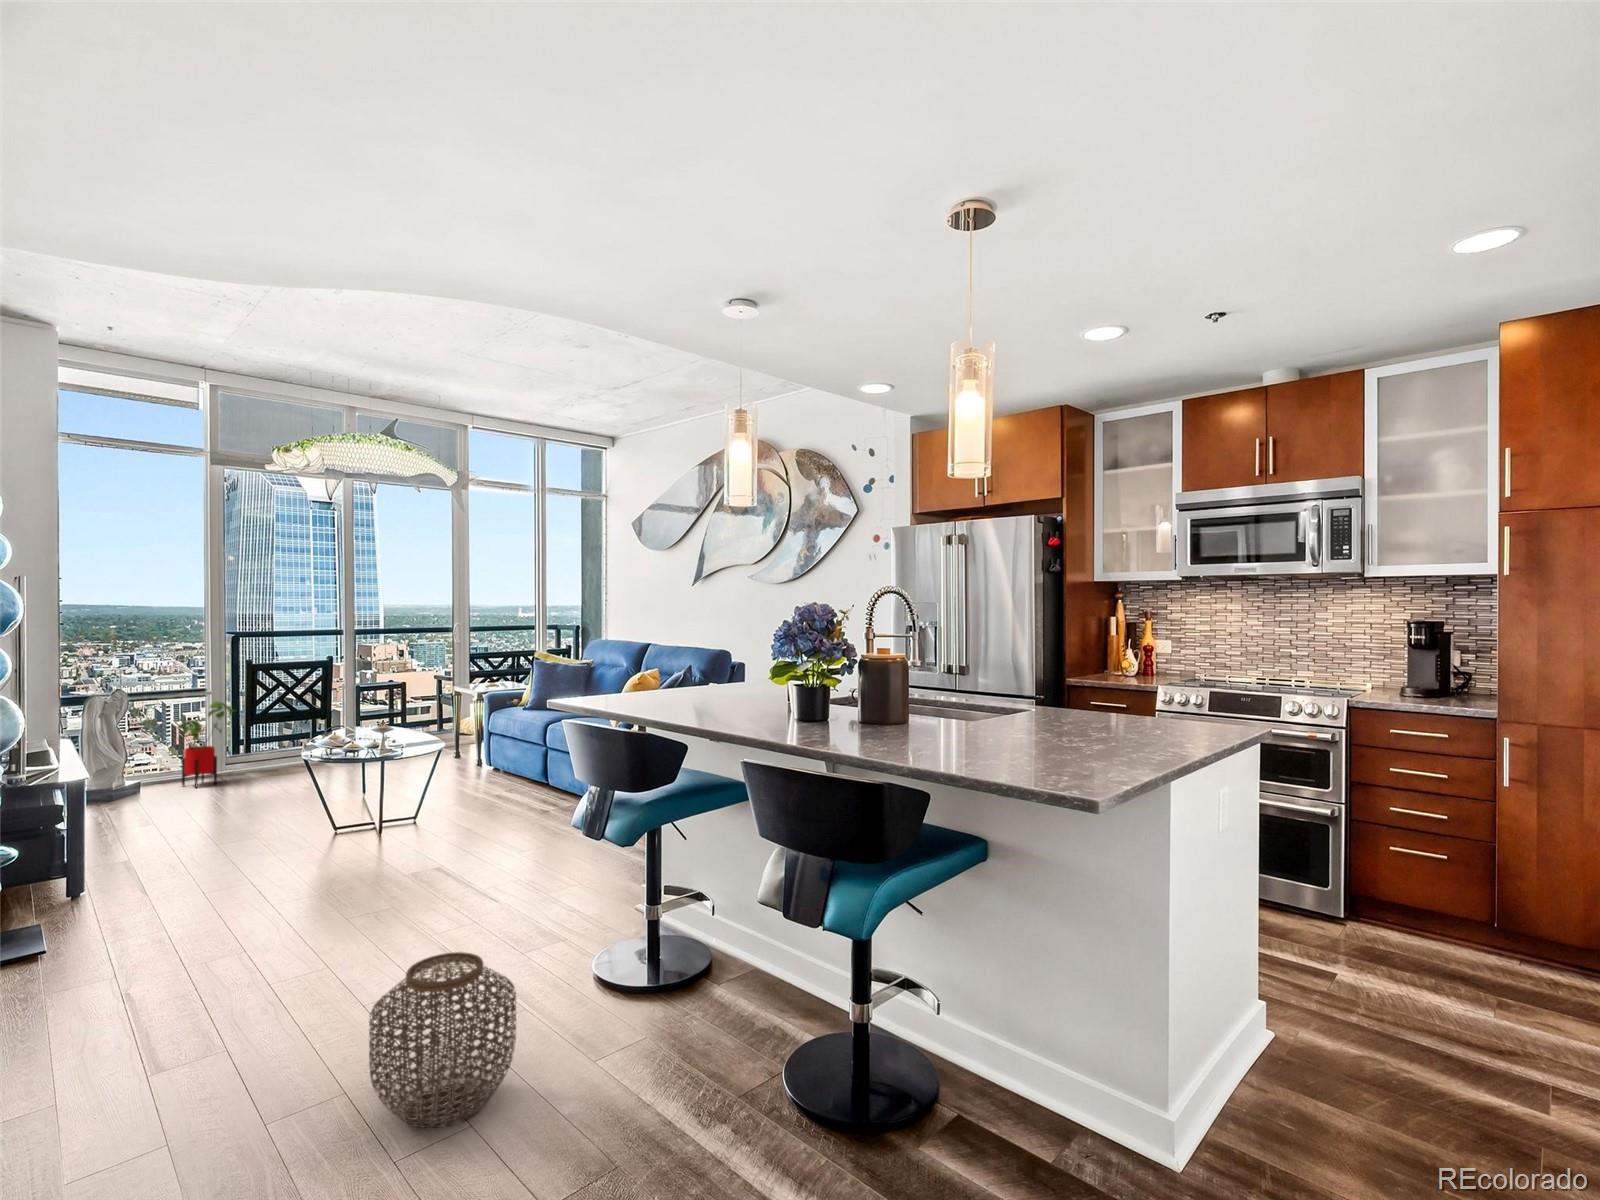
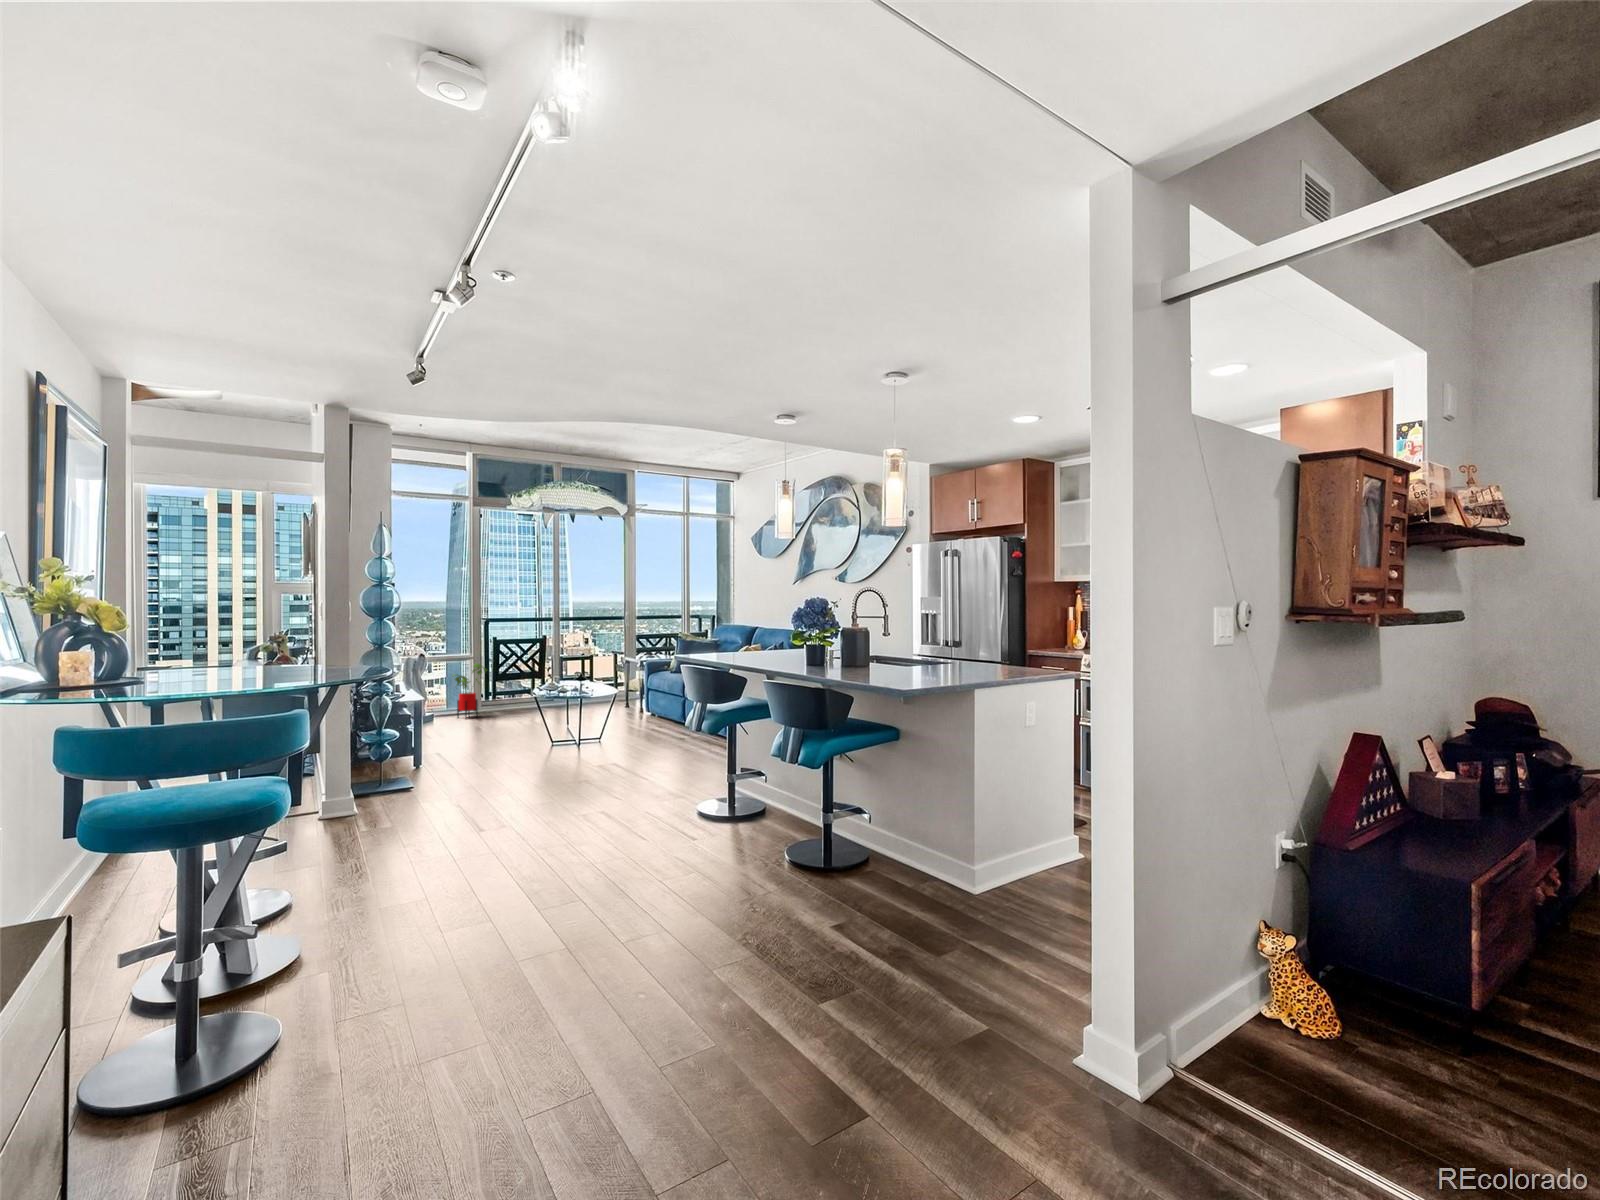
woven basket: present [369,952,516,1128] -> none [580,774,649,852]

